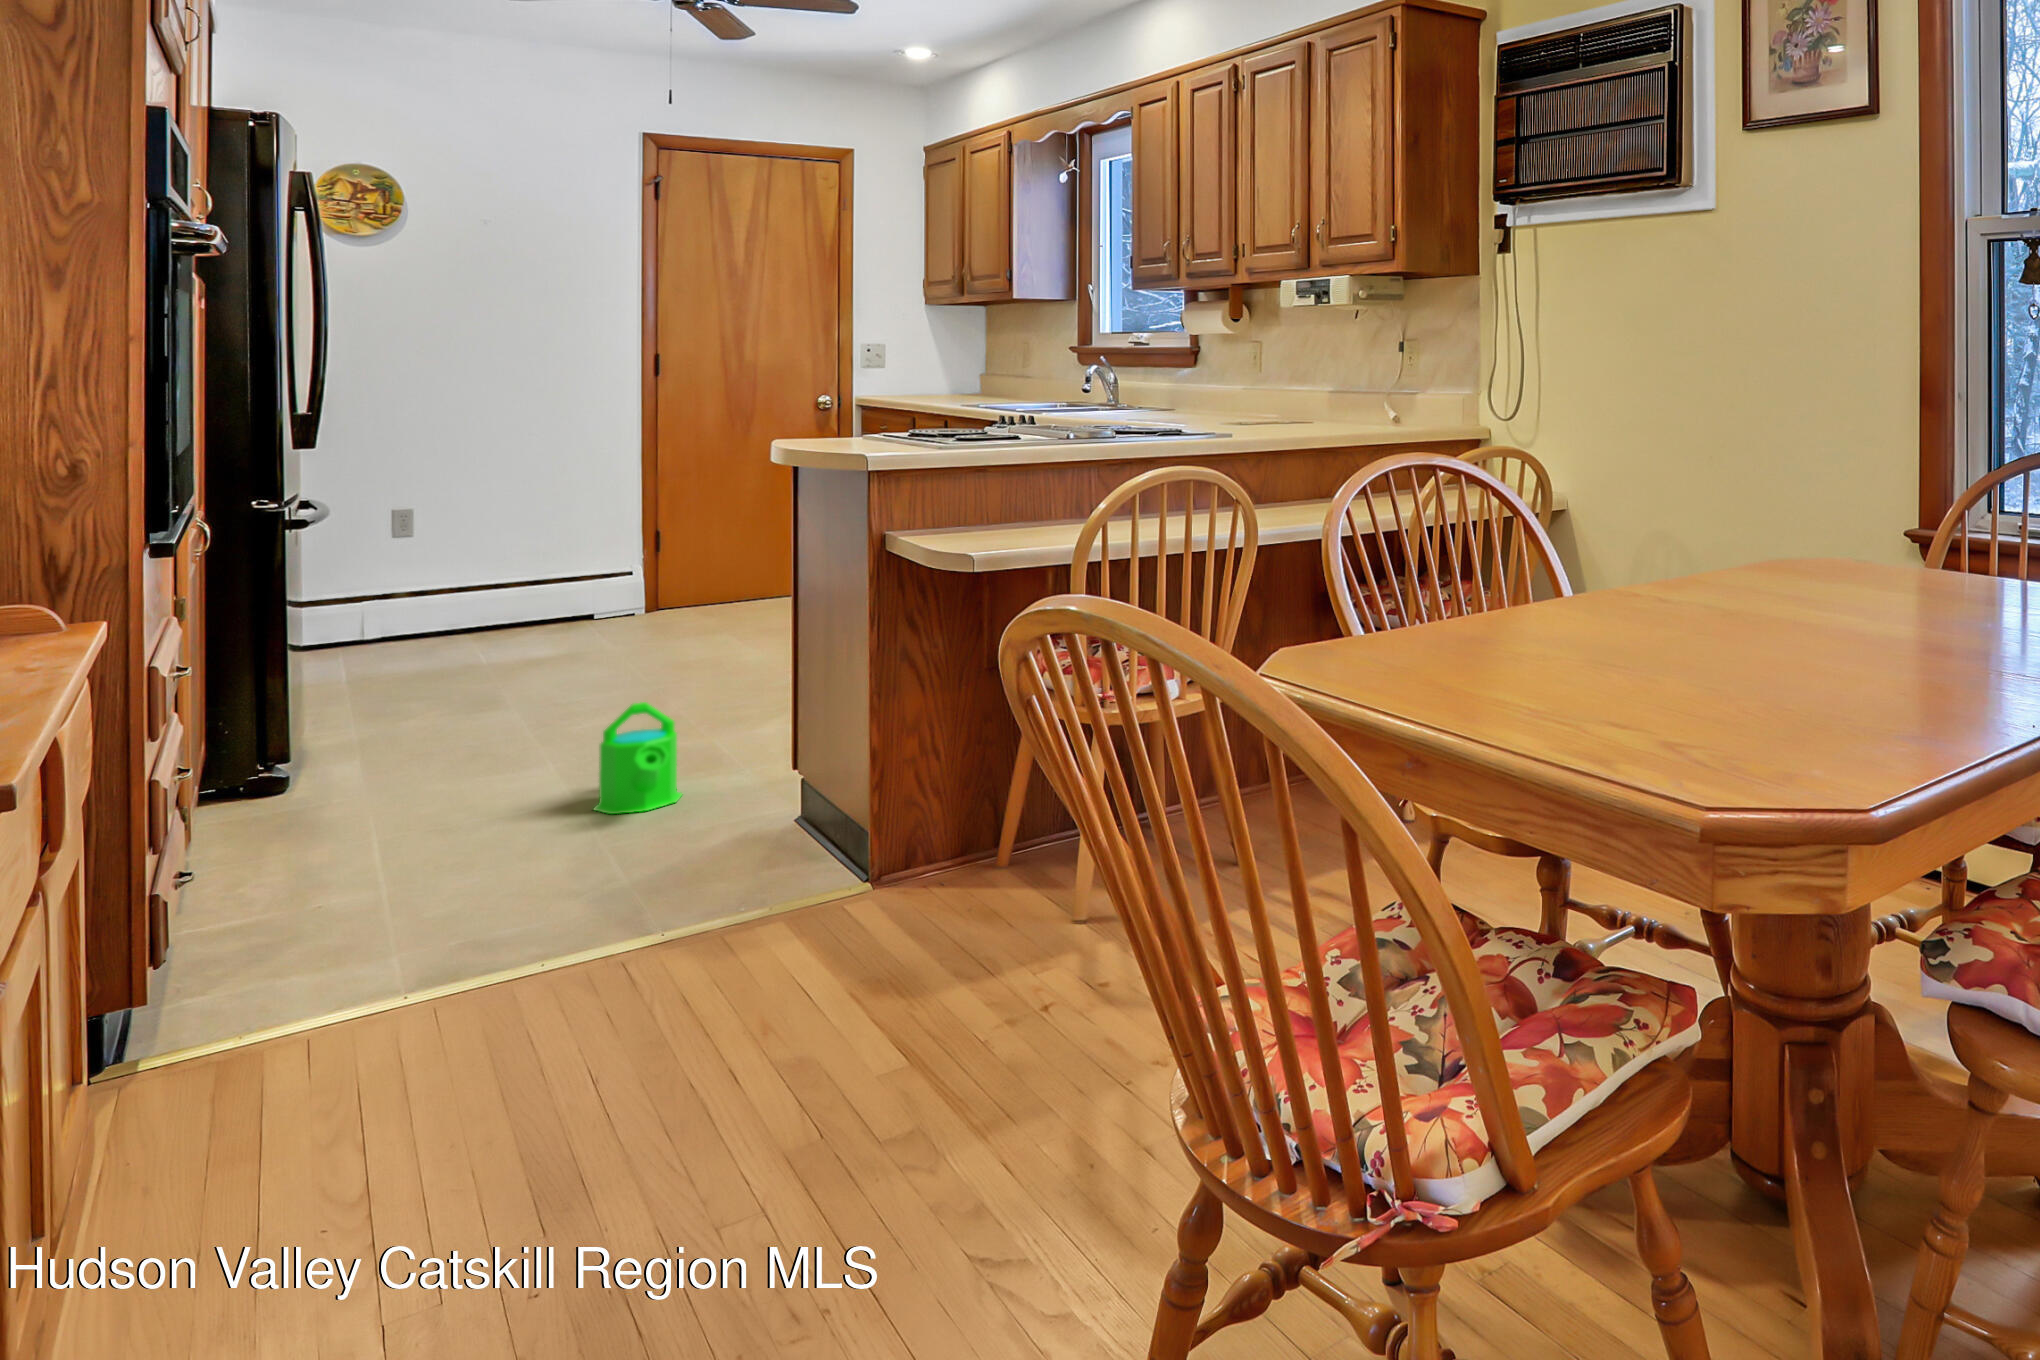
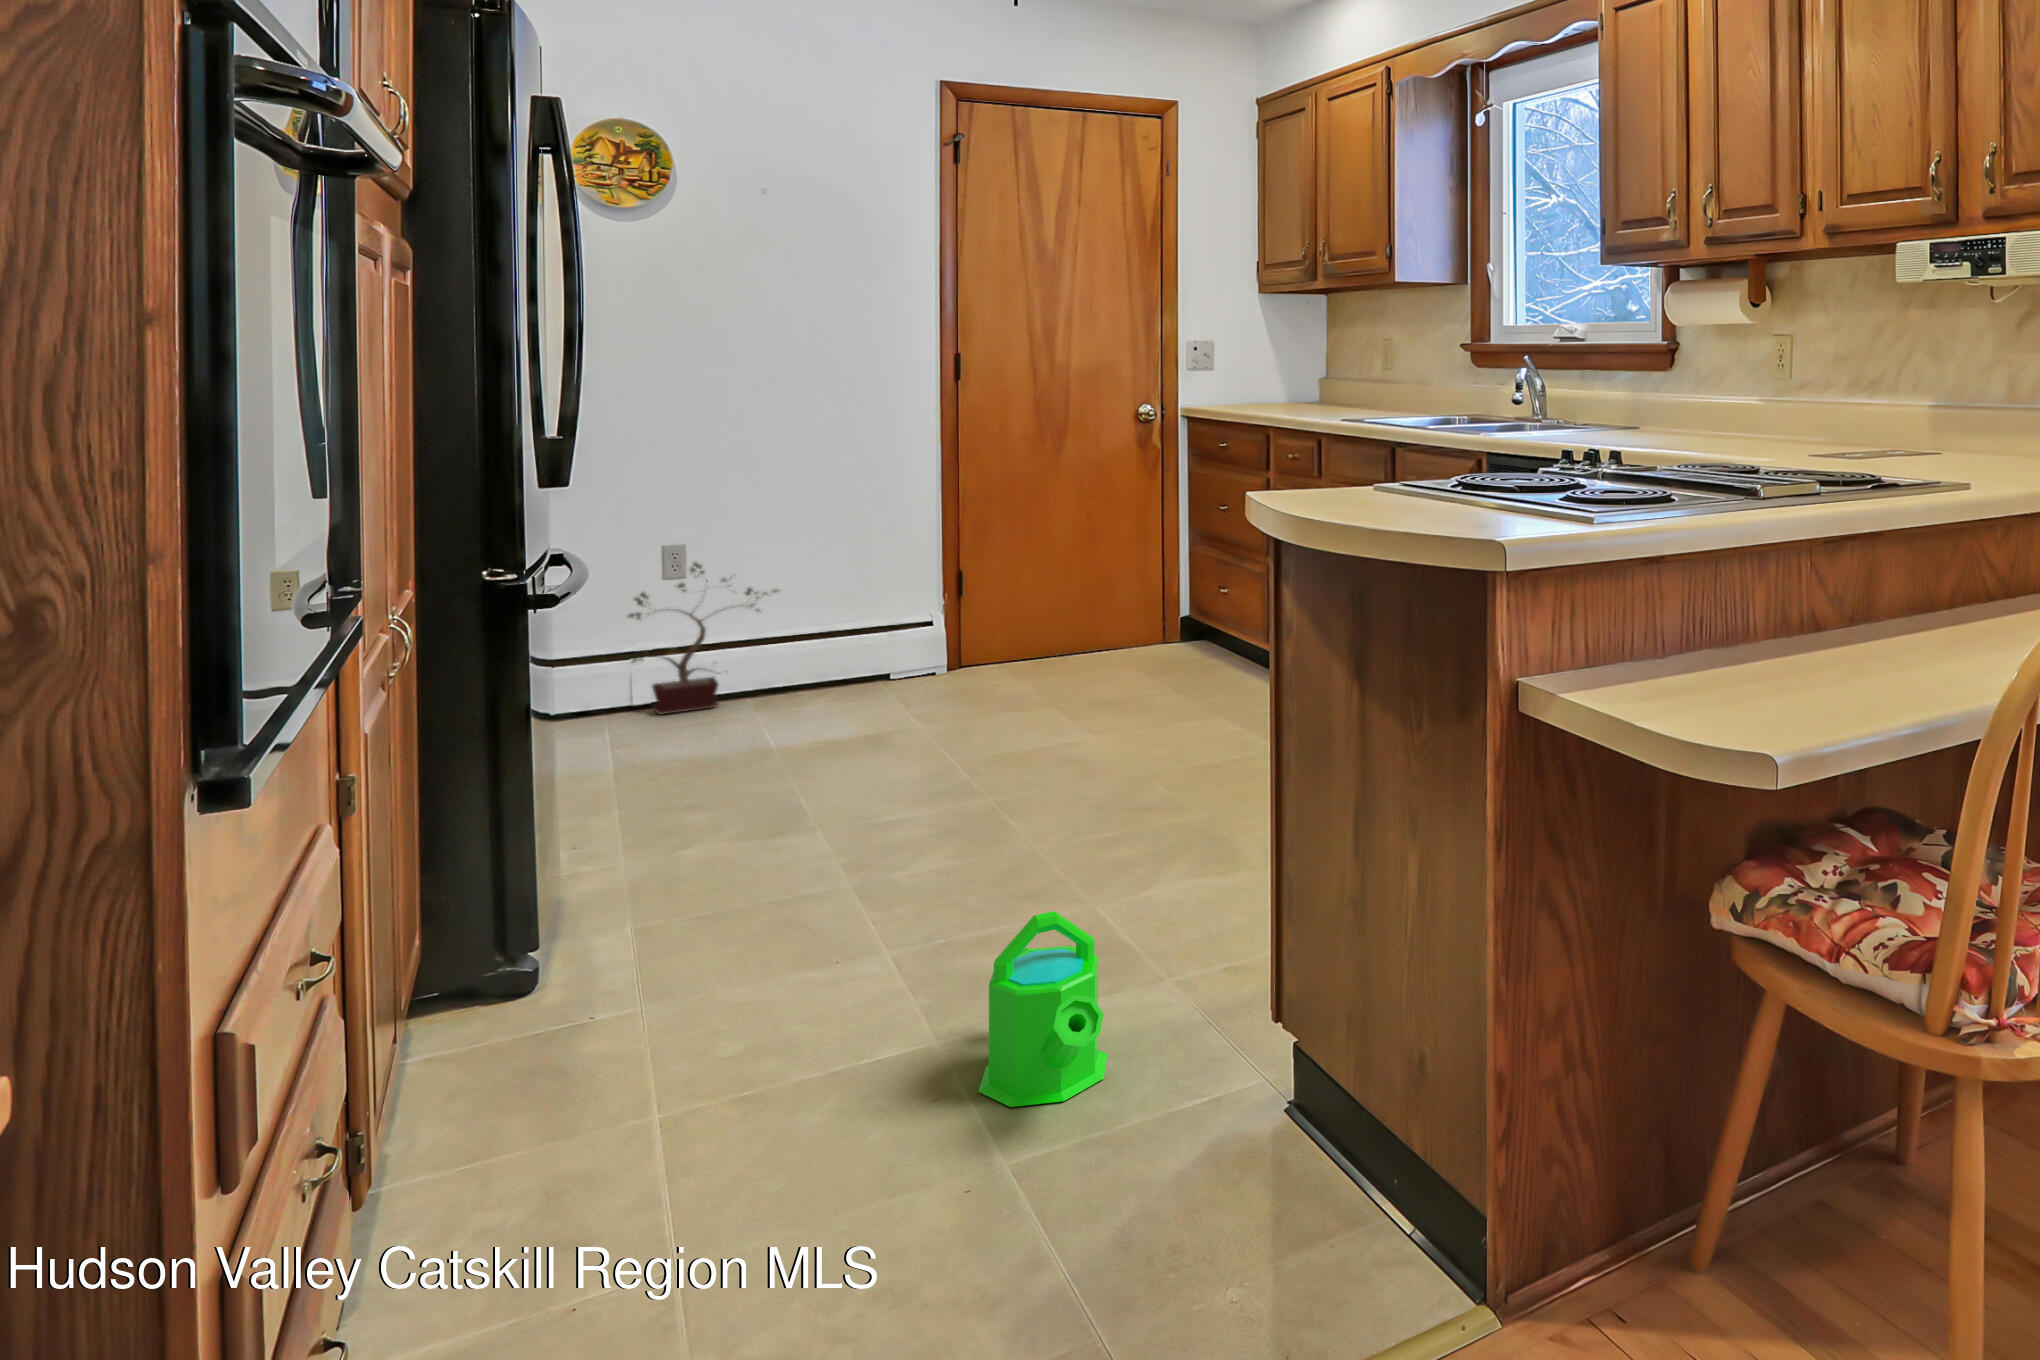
potted plant: none [360,521,498,644] -> present [626,562,777,715]

